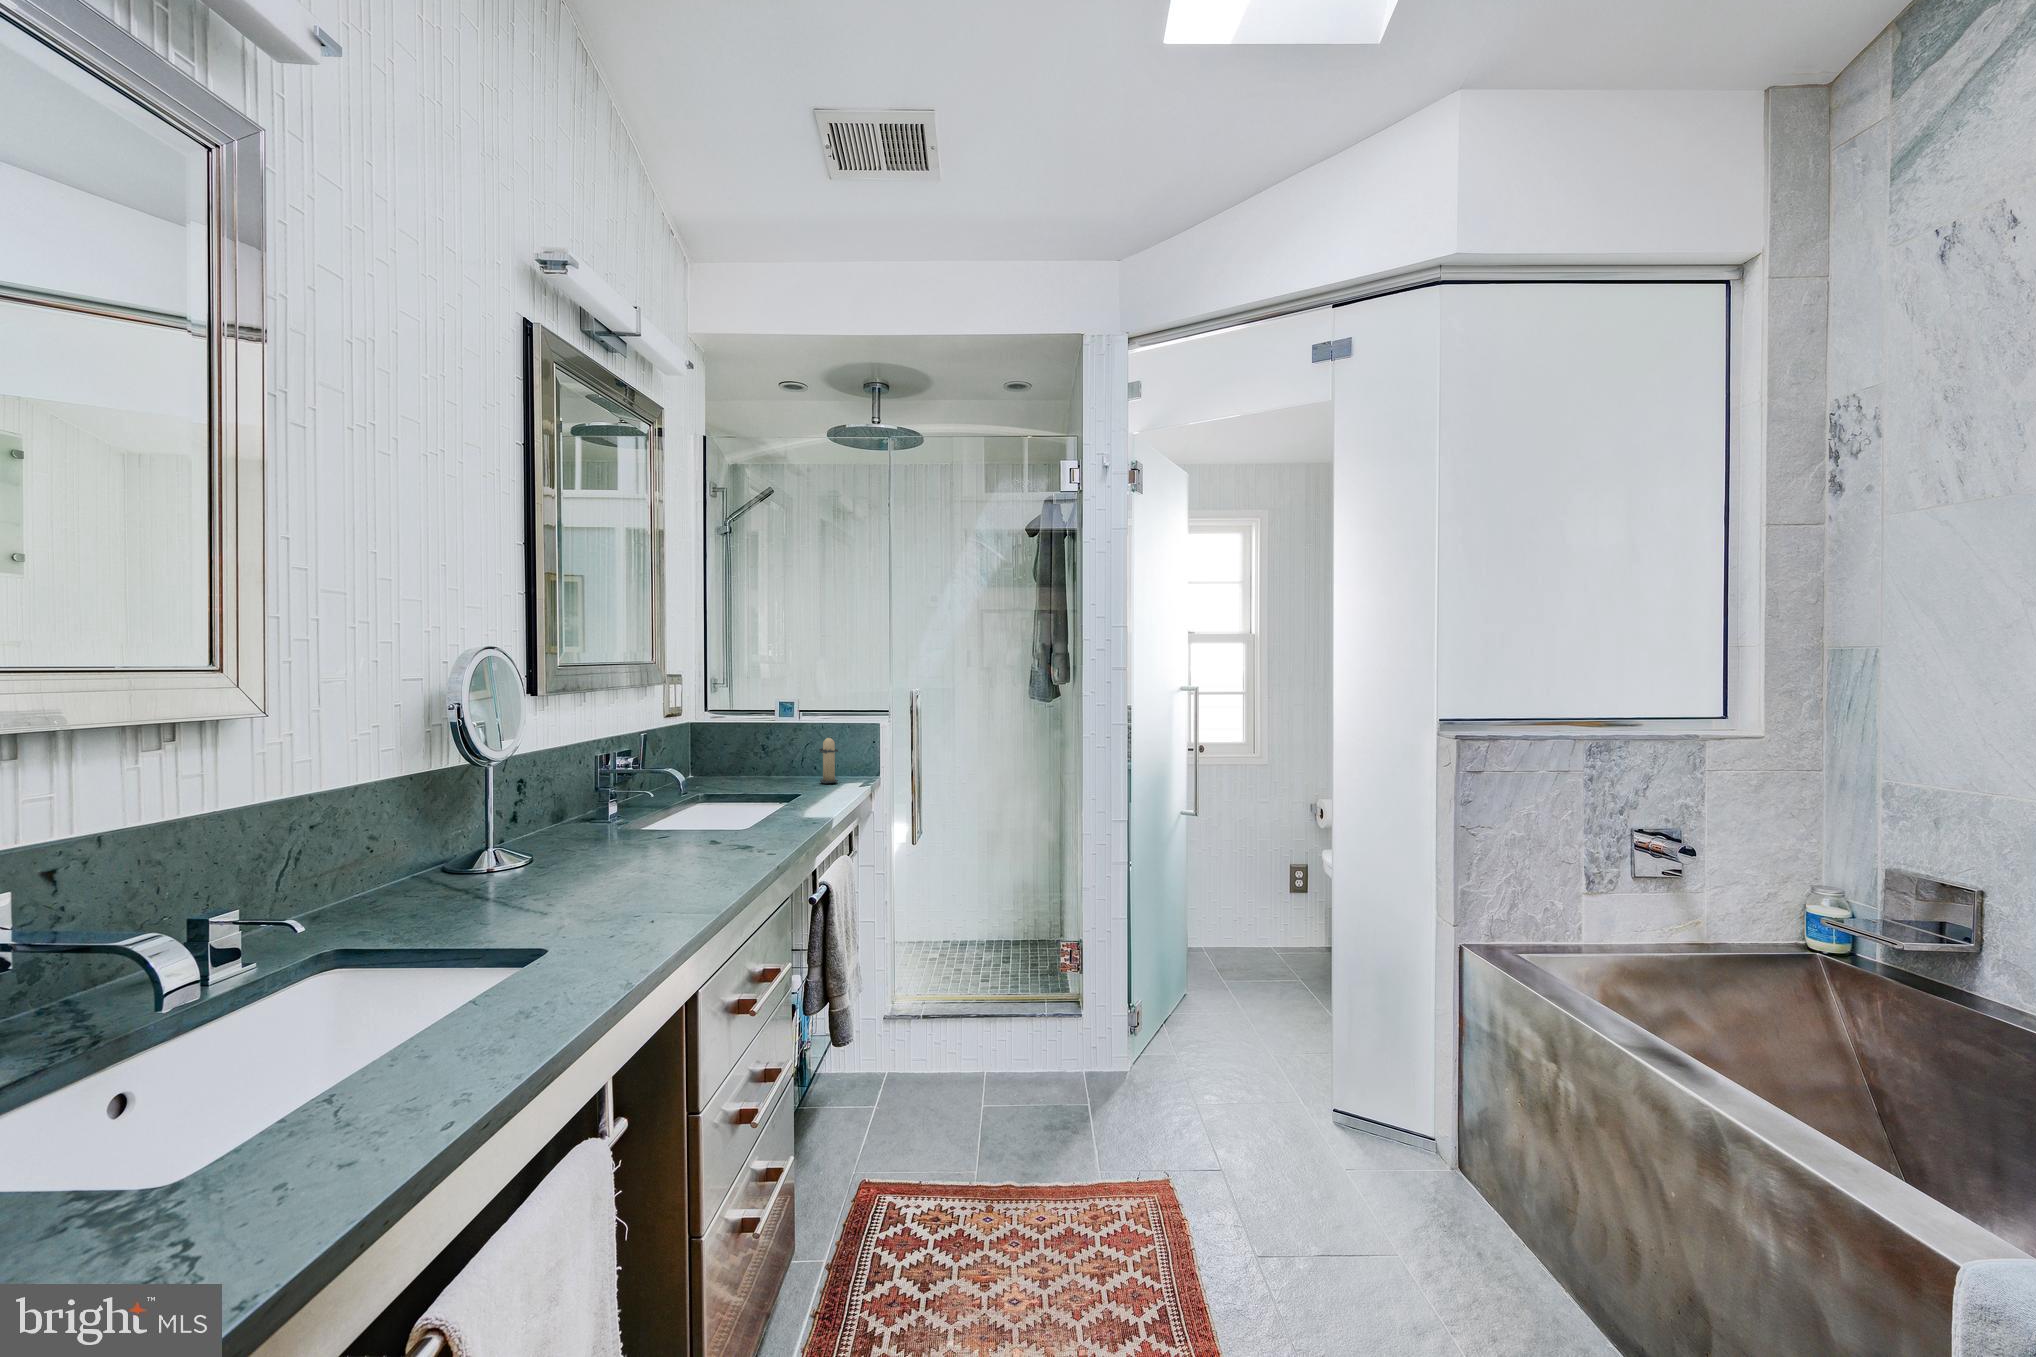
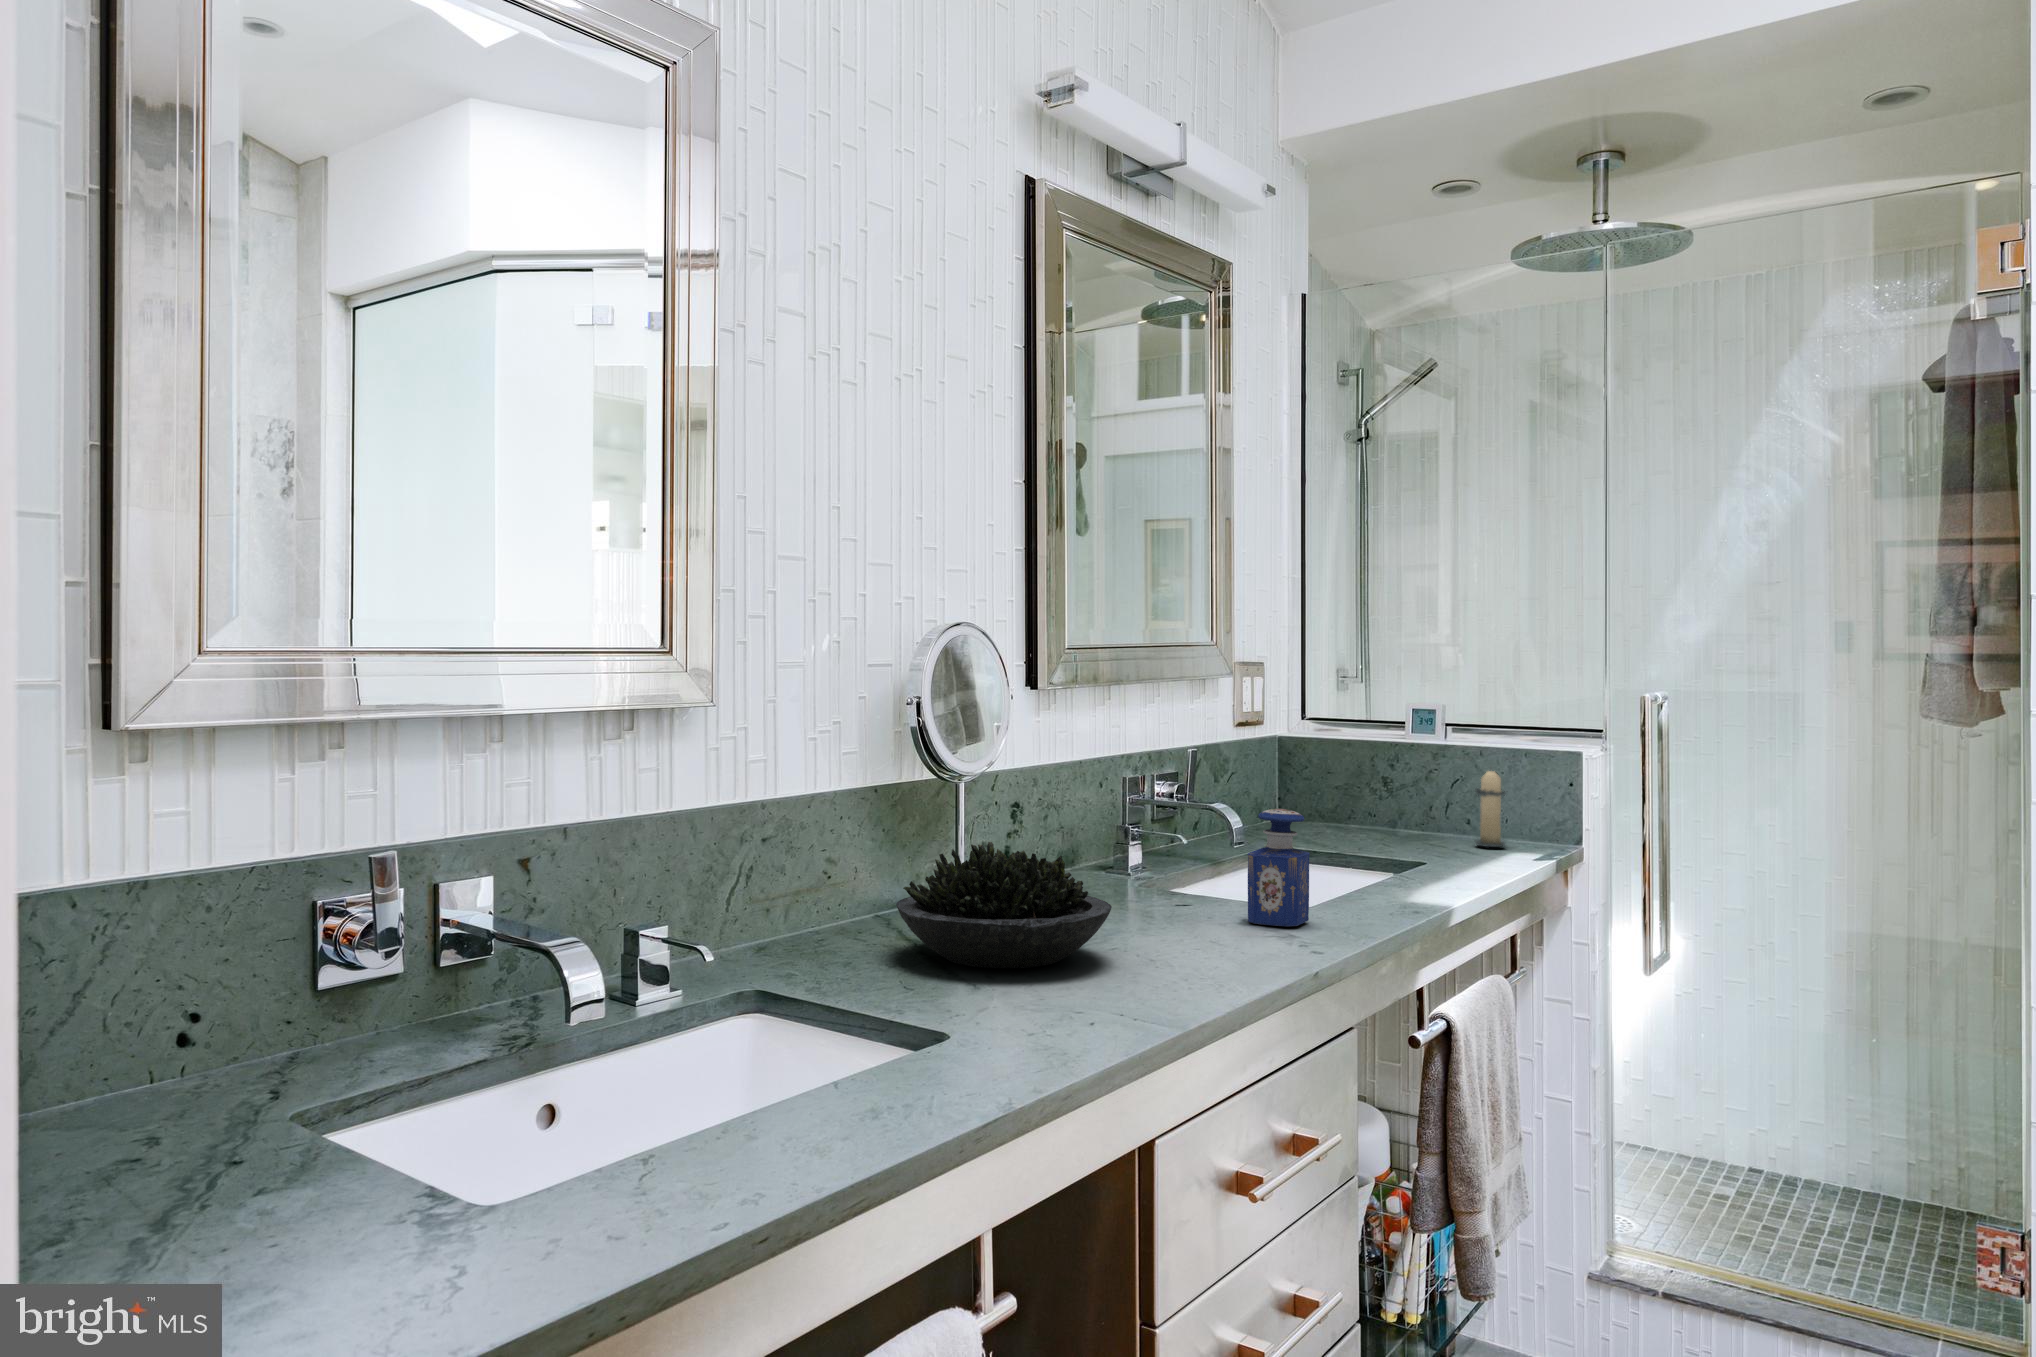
perfume bottle: none [712,770,753,847] -> present [1248,809,1310,926]
succulent plant: none [451,810,634,906] -> present [896,842,1112,968]

